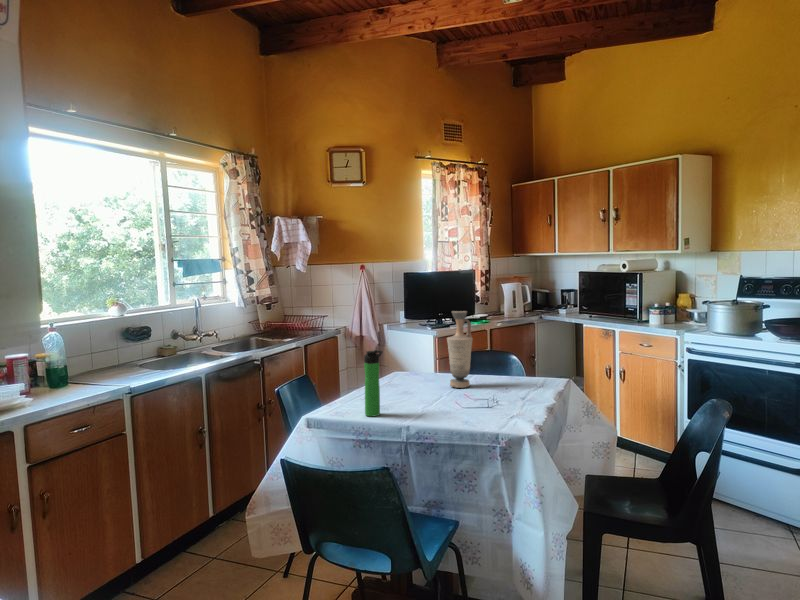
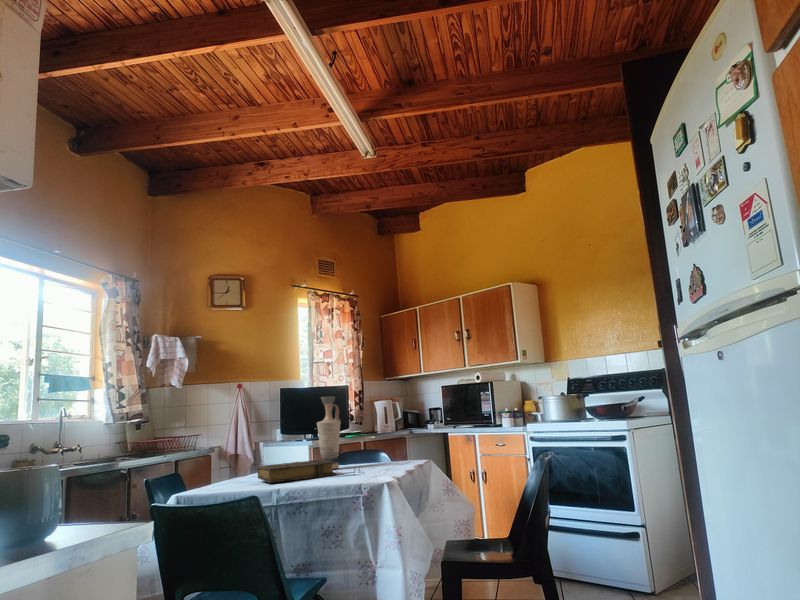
bottle: present [364,350,382,416] -> none [235,424,254,489]
book: none [386,381,469,410] -> present [257,460,336,483]

